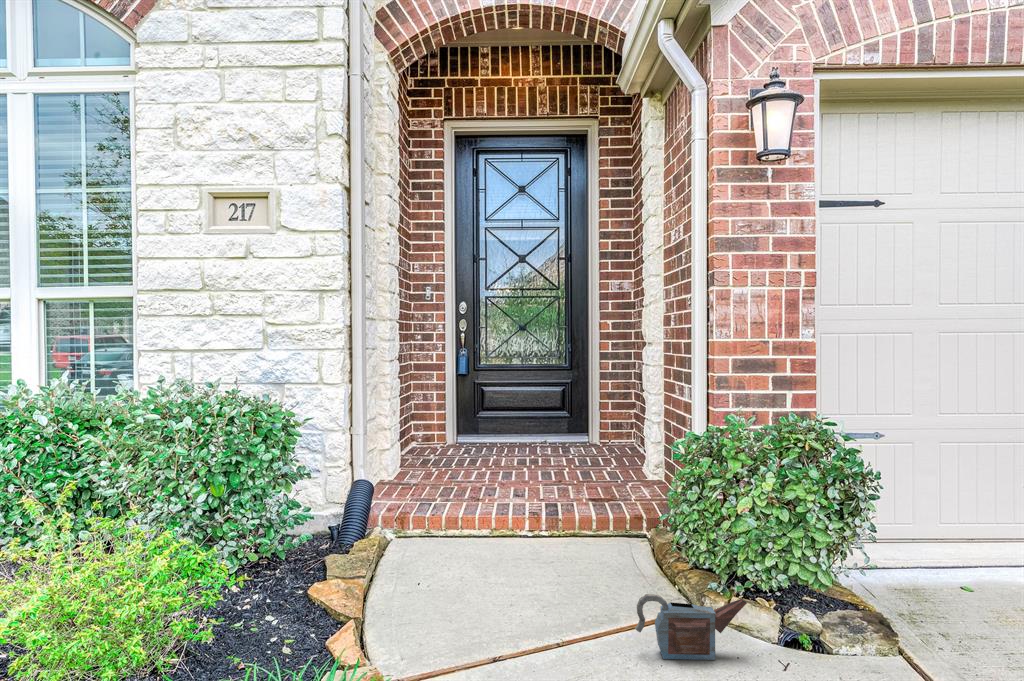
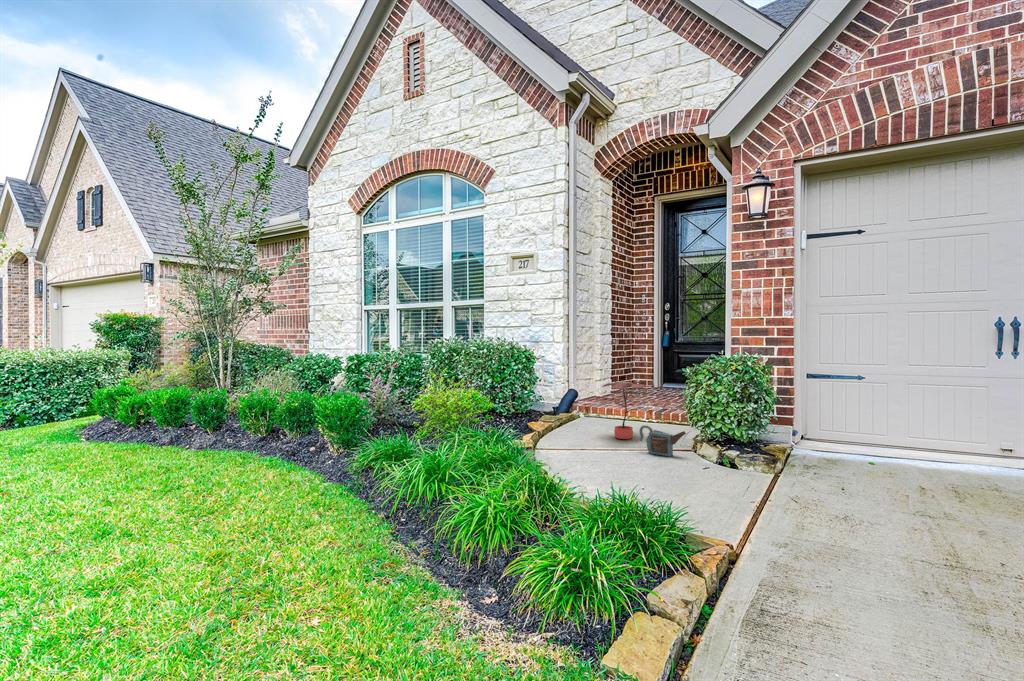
potted plant: none [501,479,596,613] -> present [603,381,646,439]

